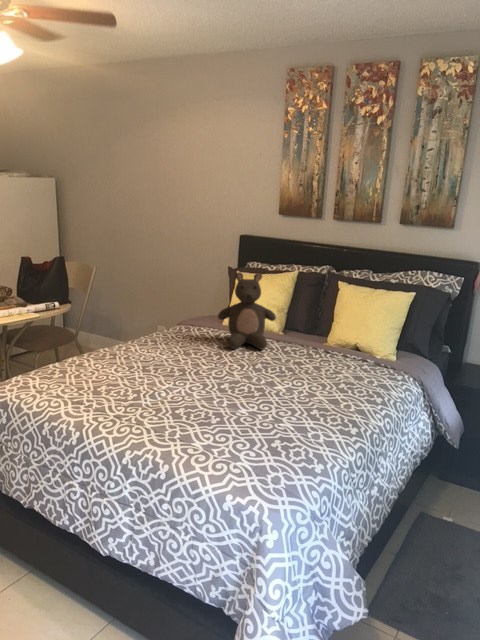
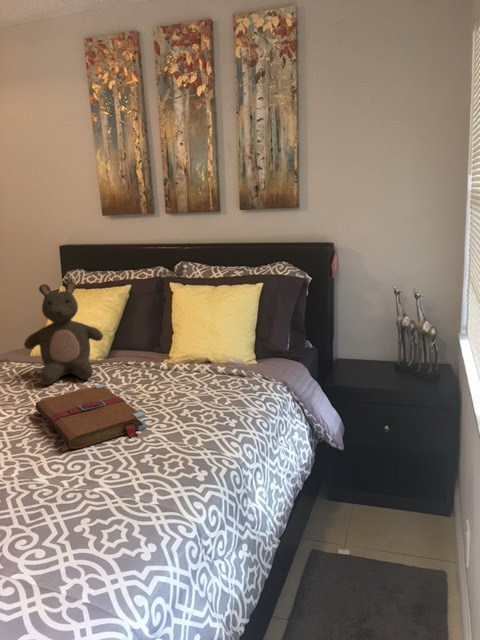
book: none [230,355,313,397] -> present [35,384,147,449]

